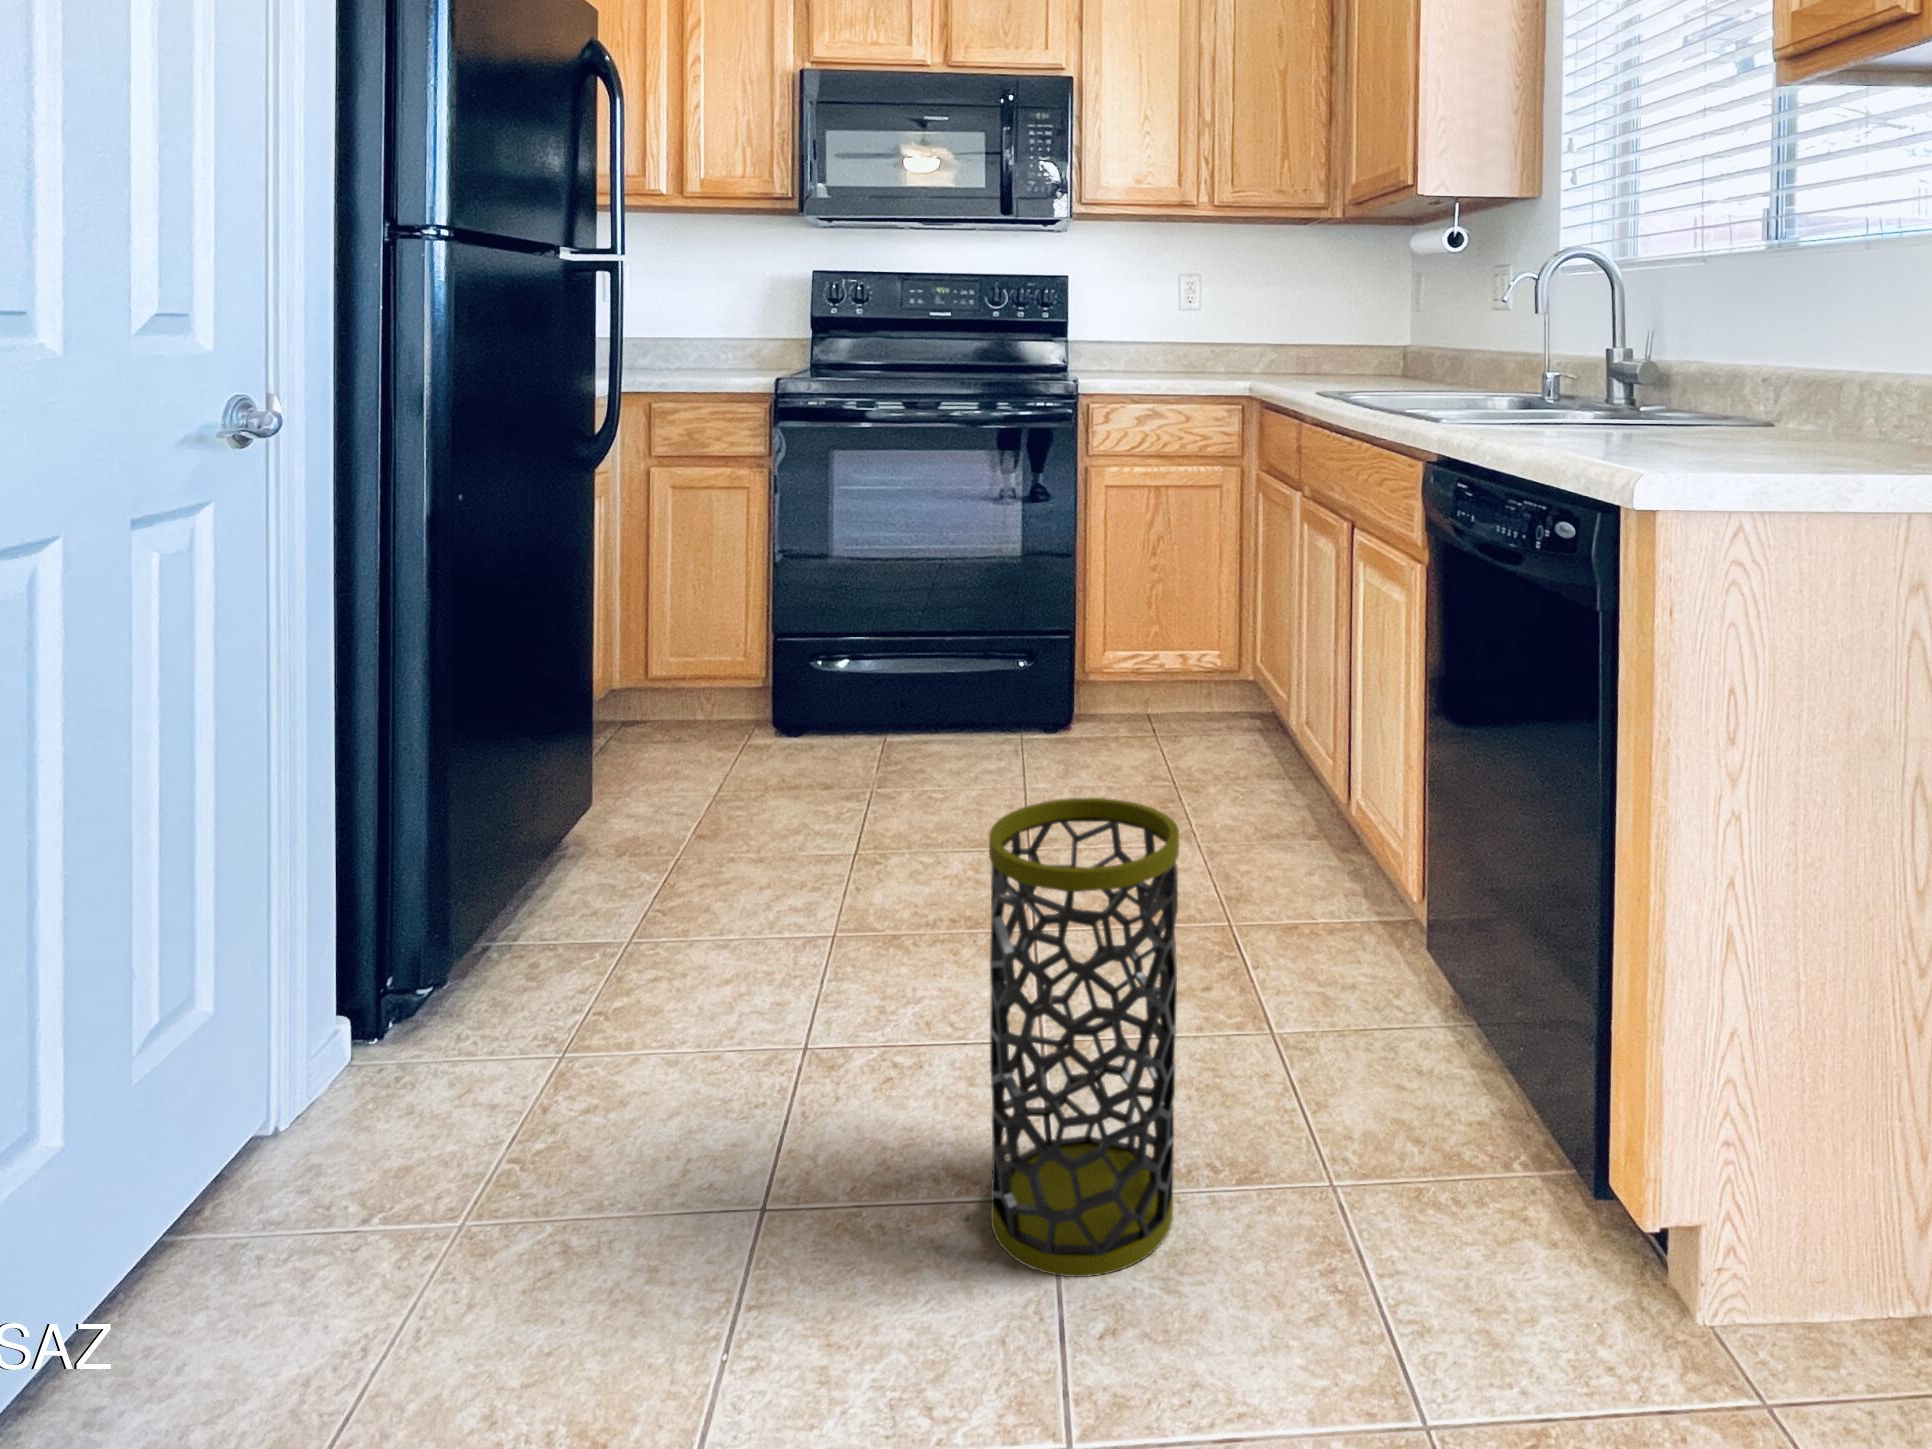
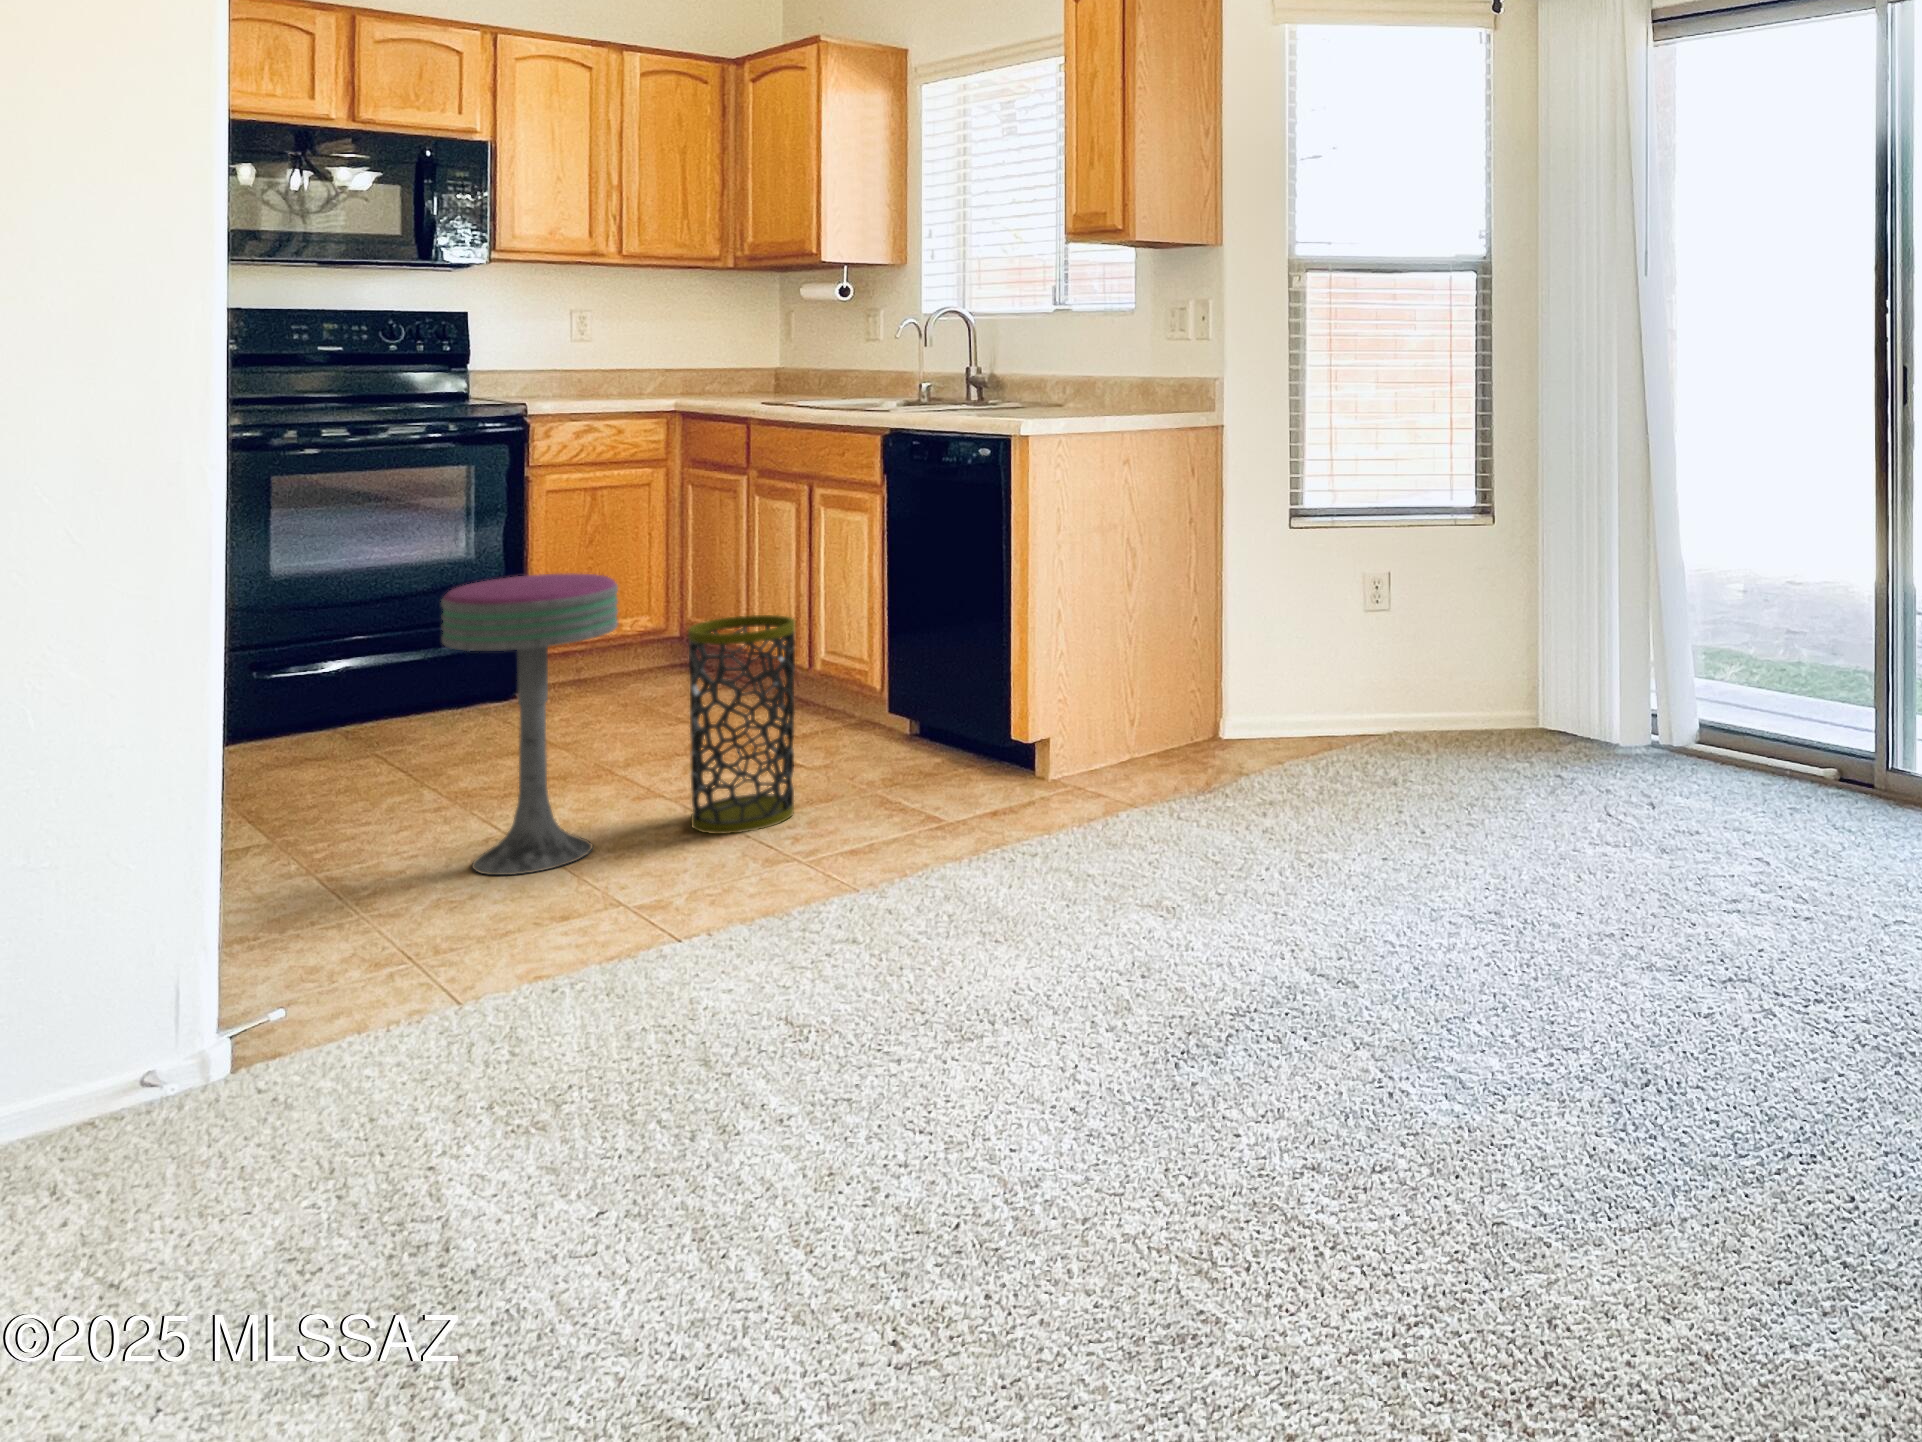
bar stool: none [584,676,871,1266] -> present [441,573,618,875]

